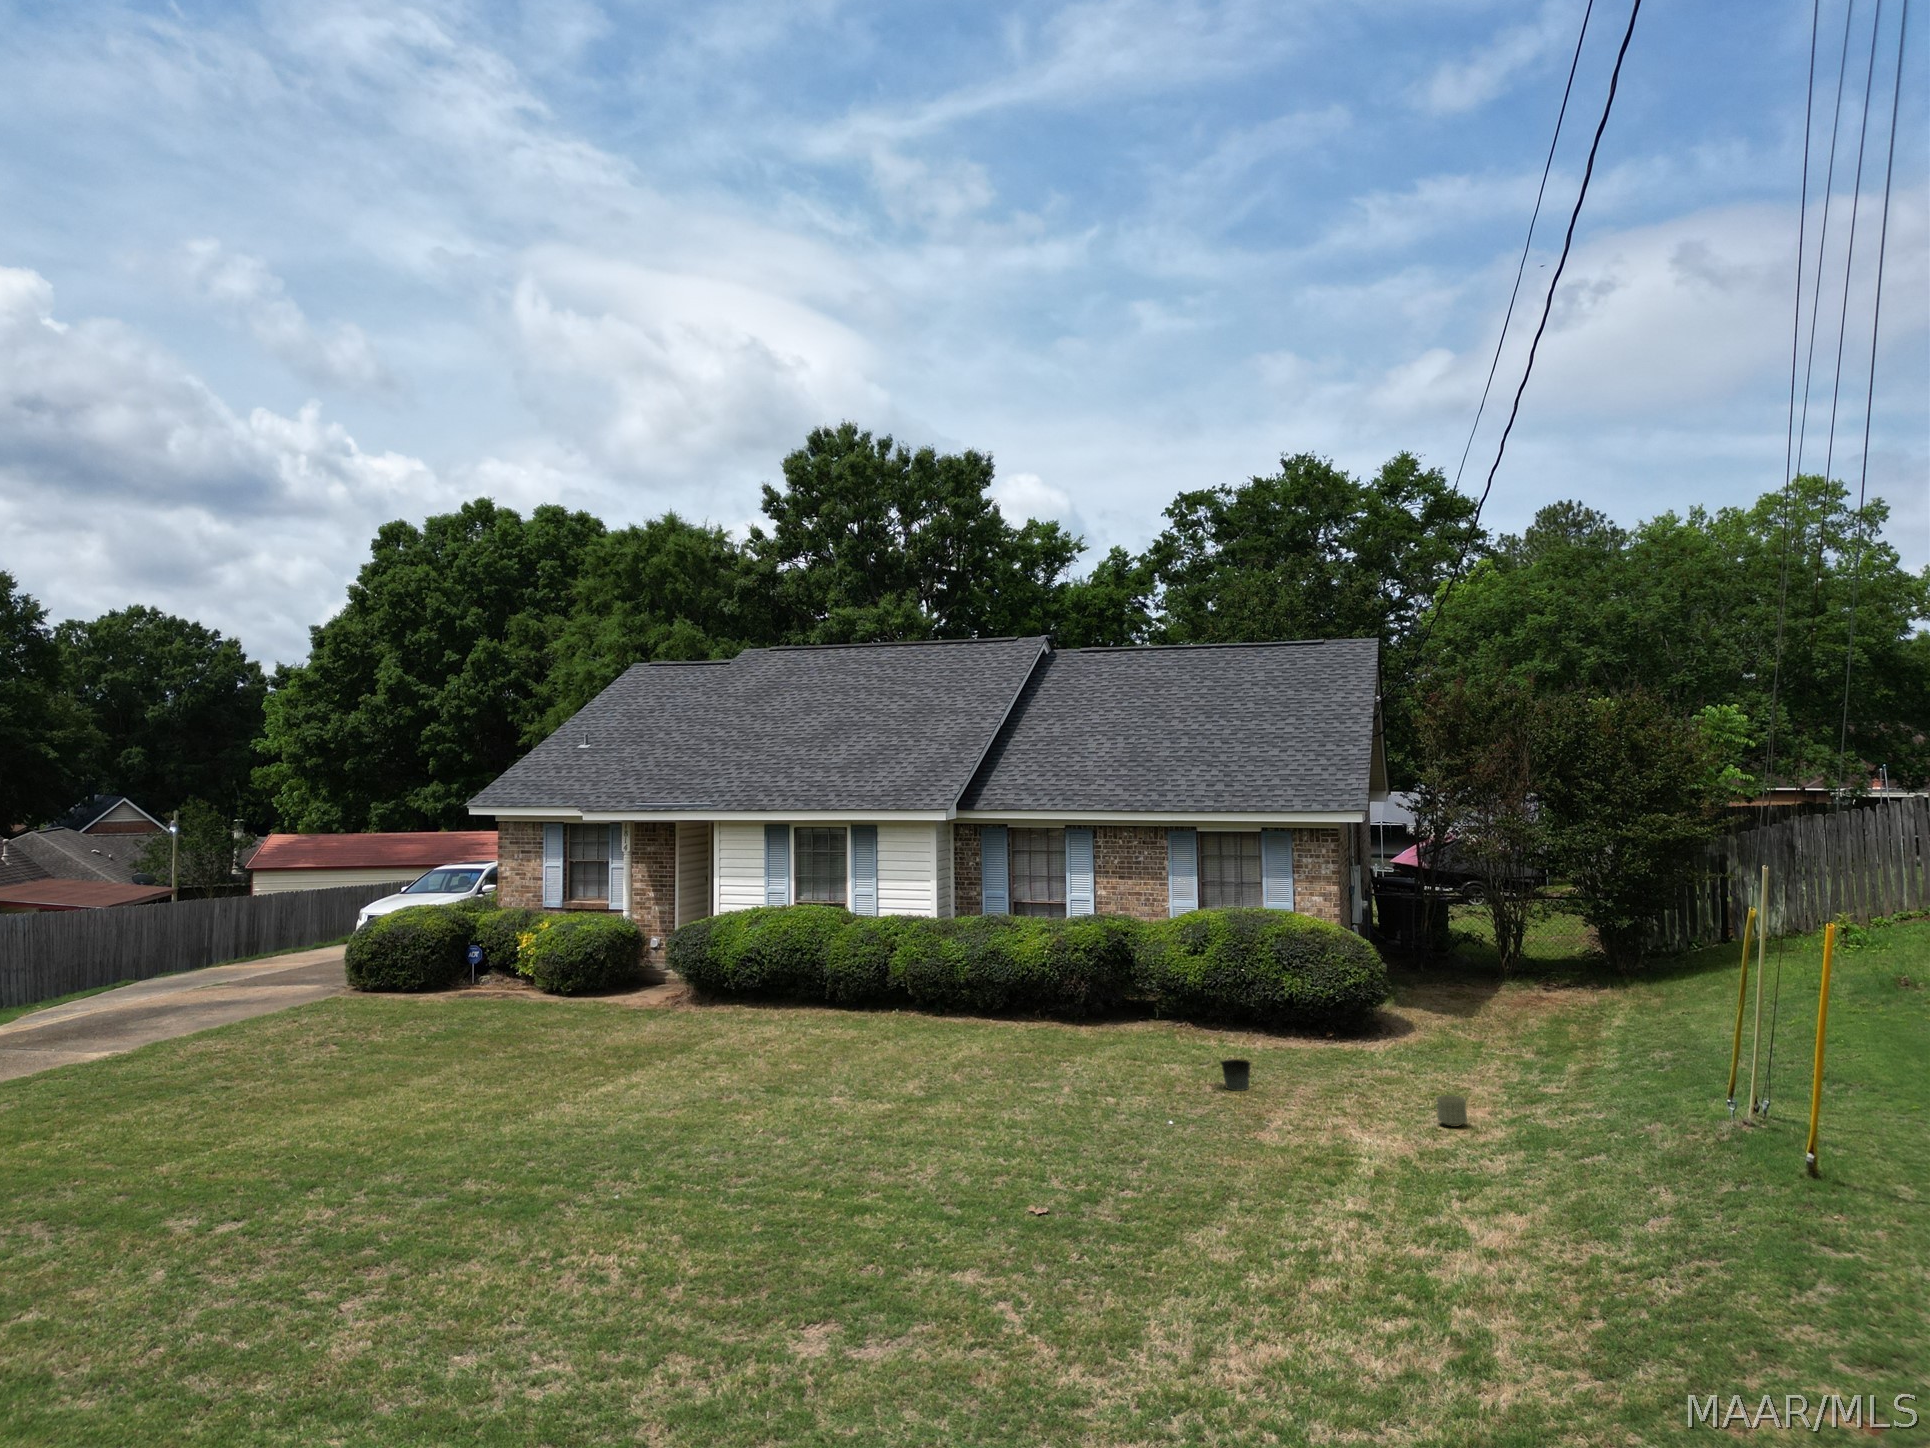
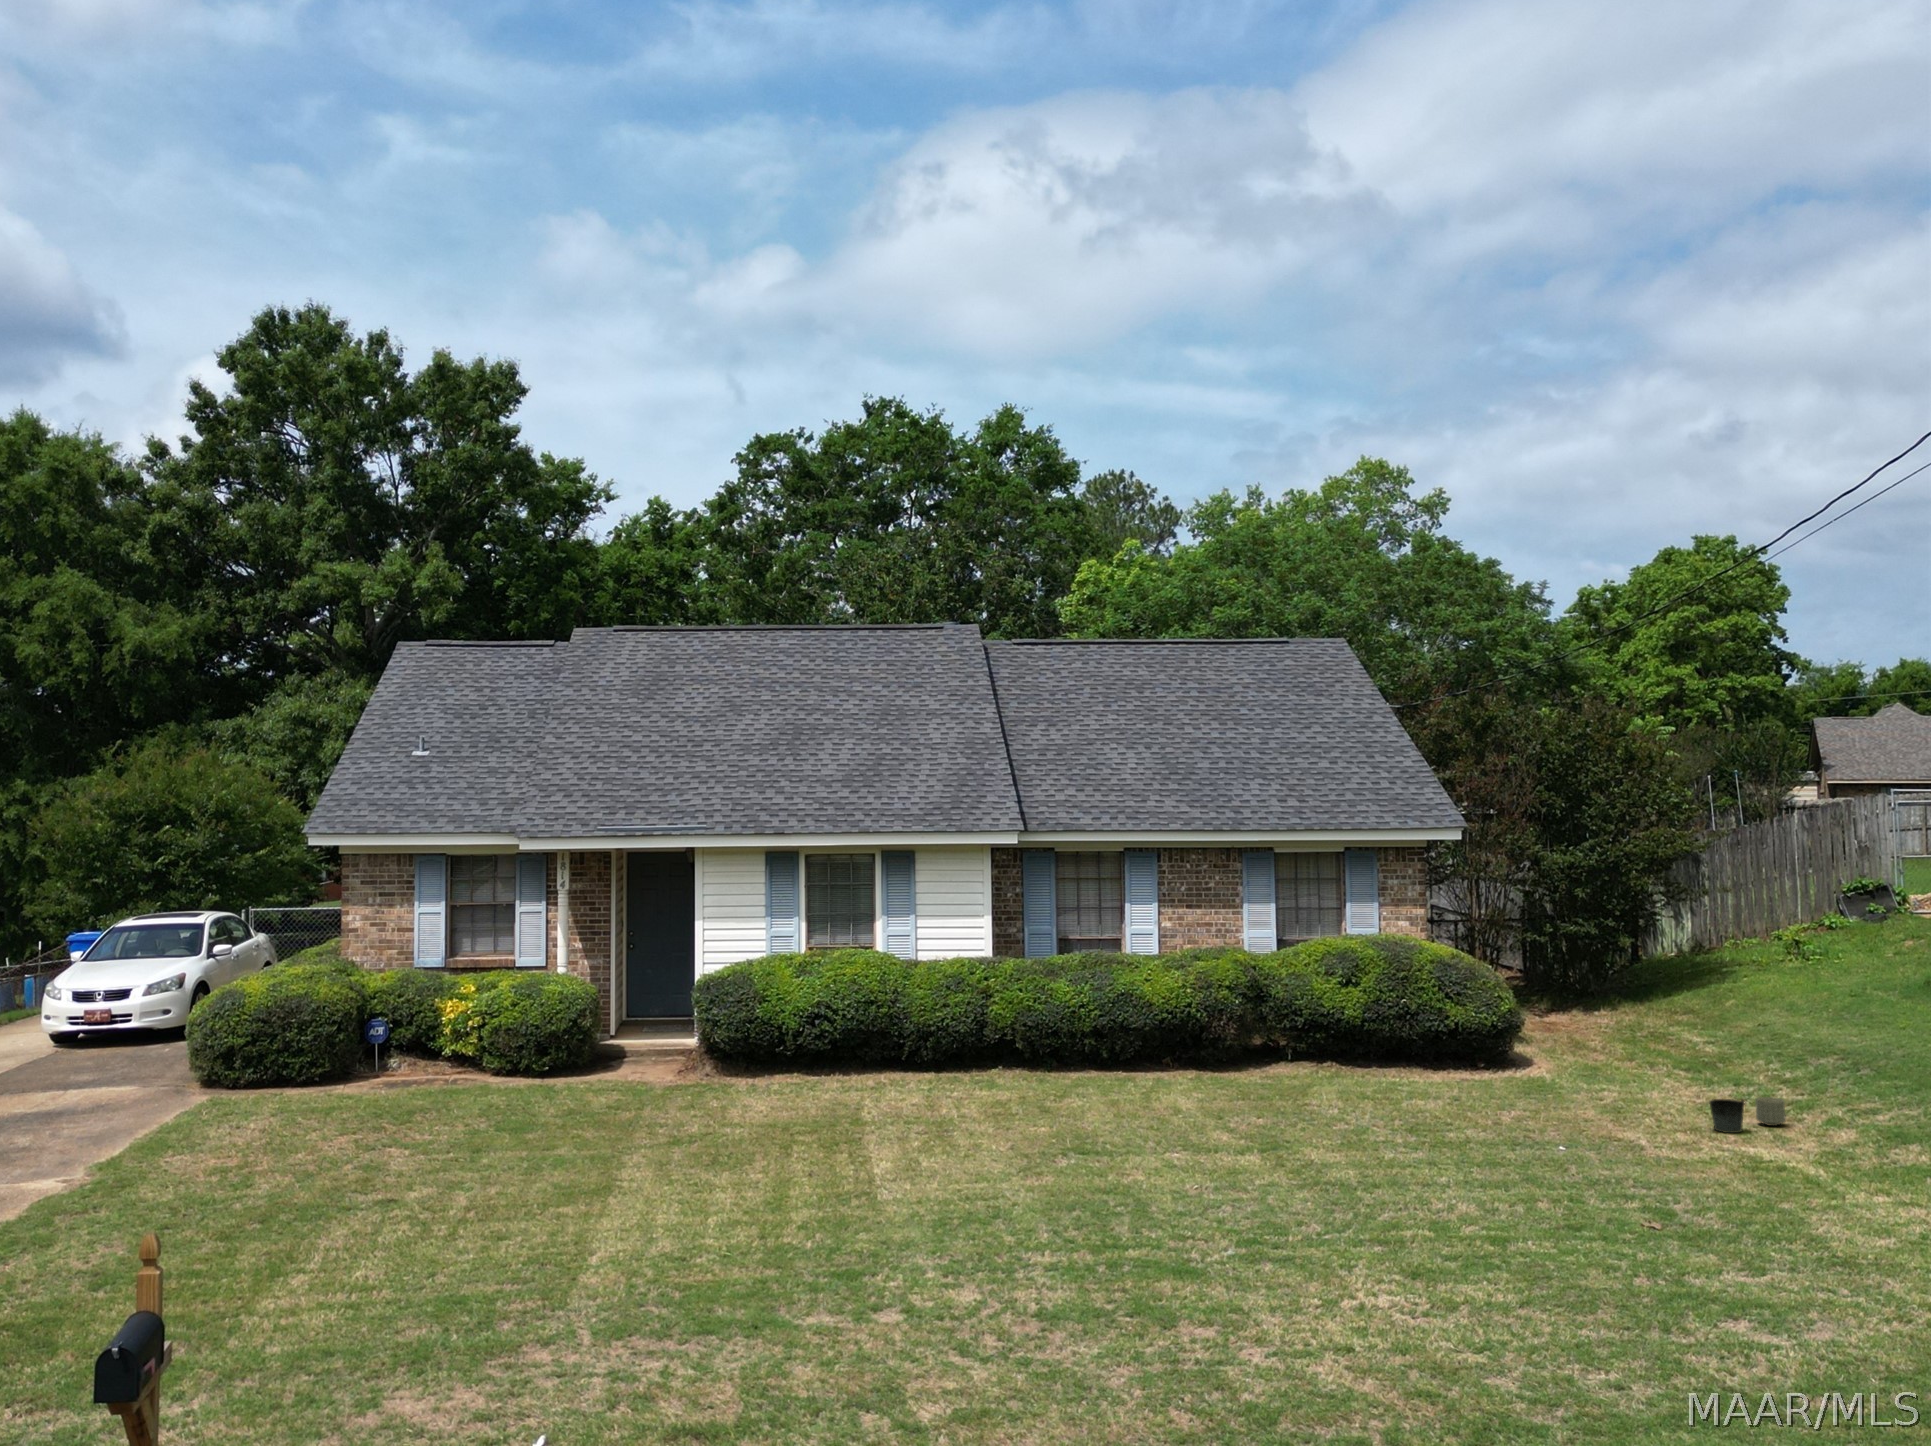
bucket: present [1220,1059,1251,1091] -> present [1709,1099,1746,1133]

